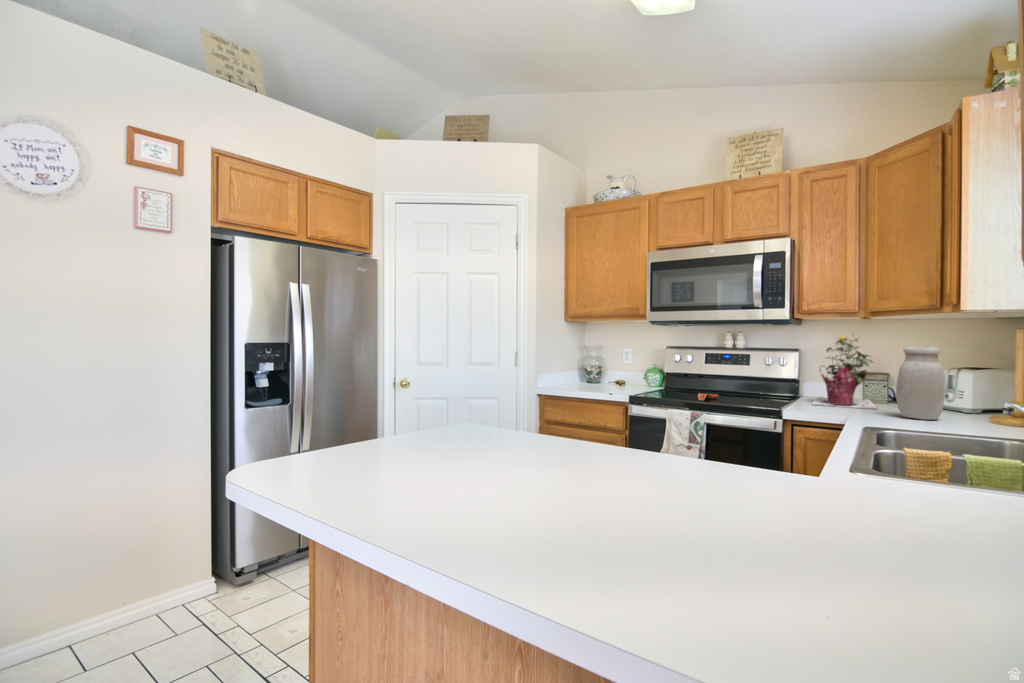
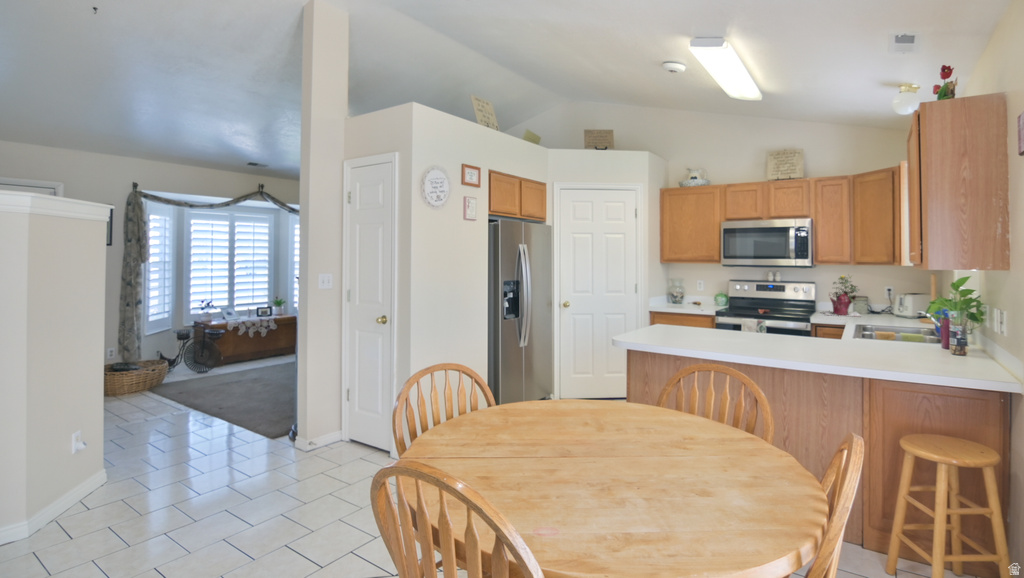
jar: present [896,346,945,420] -> none [873,282,898,321]

